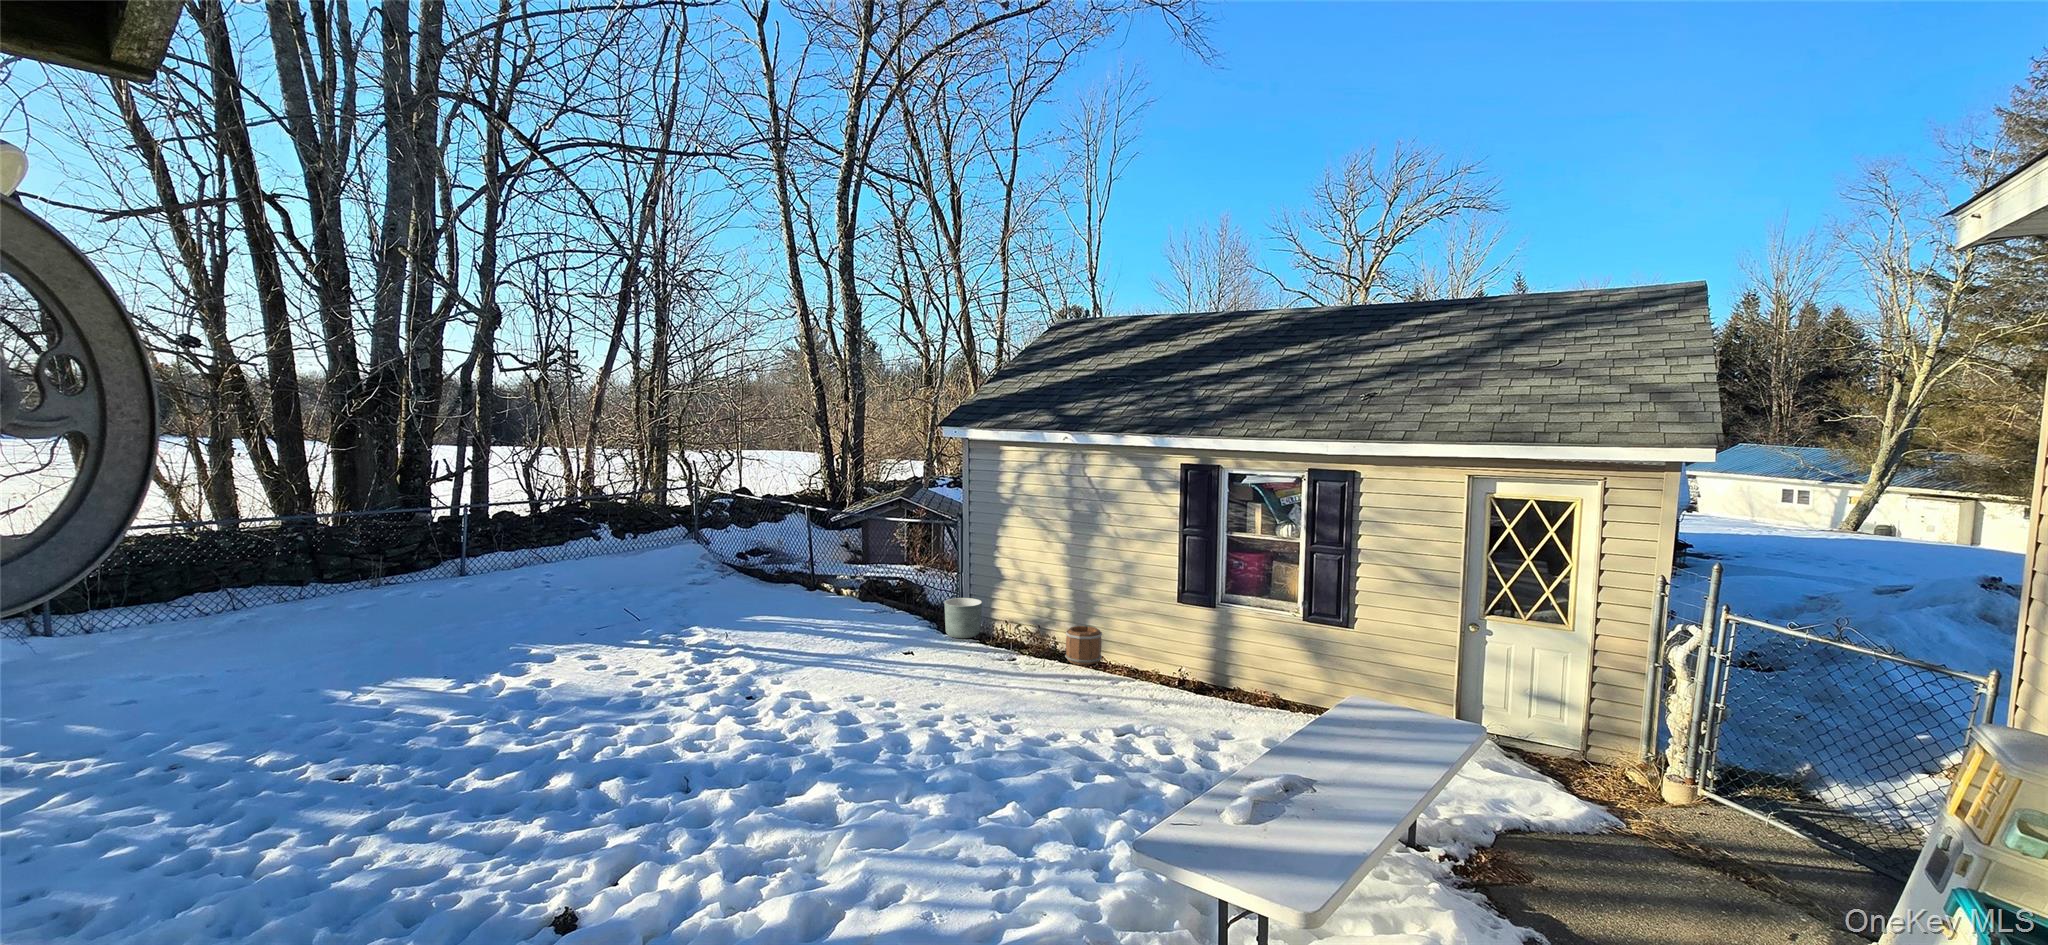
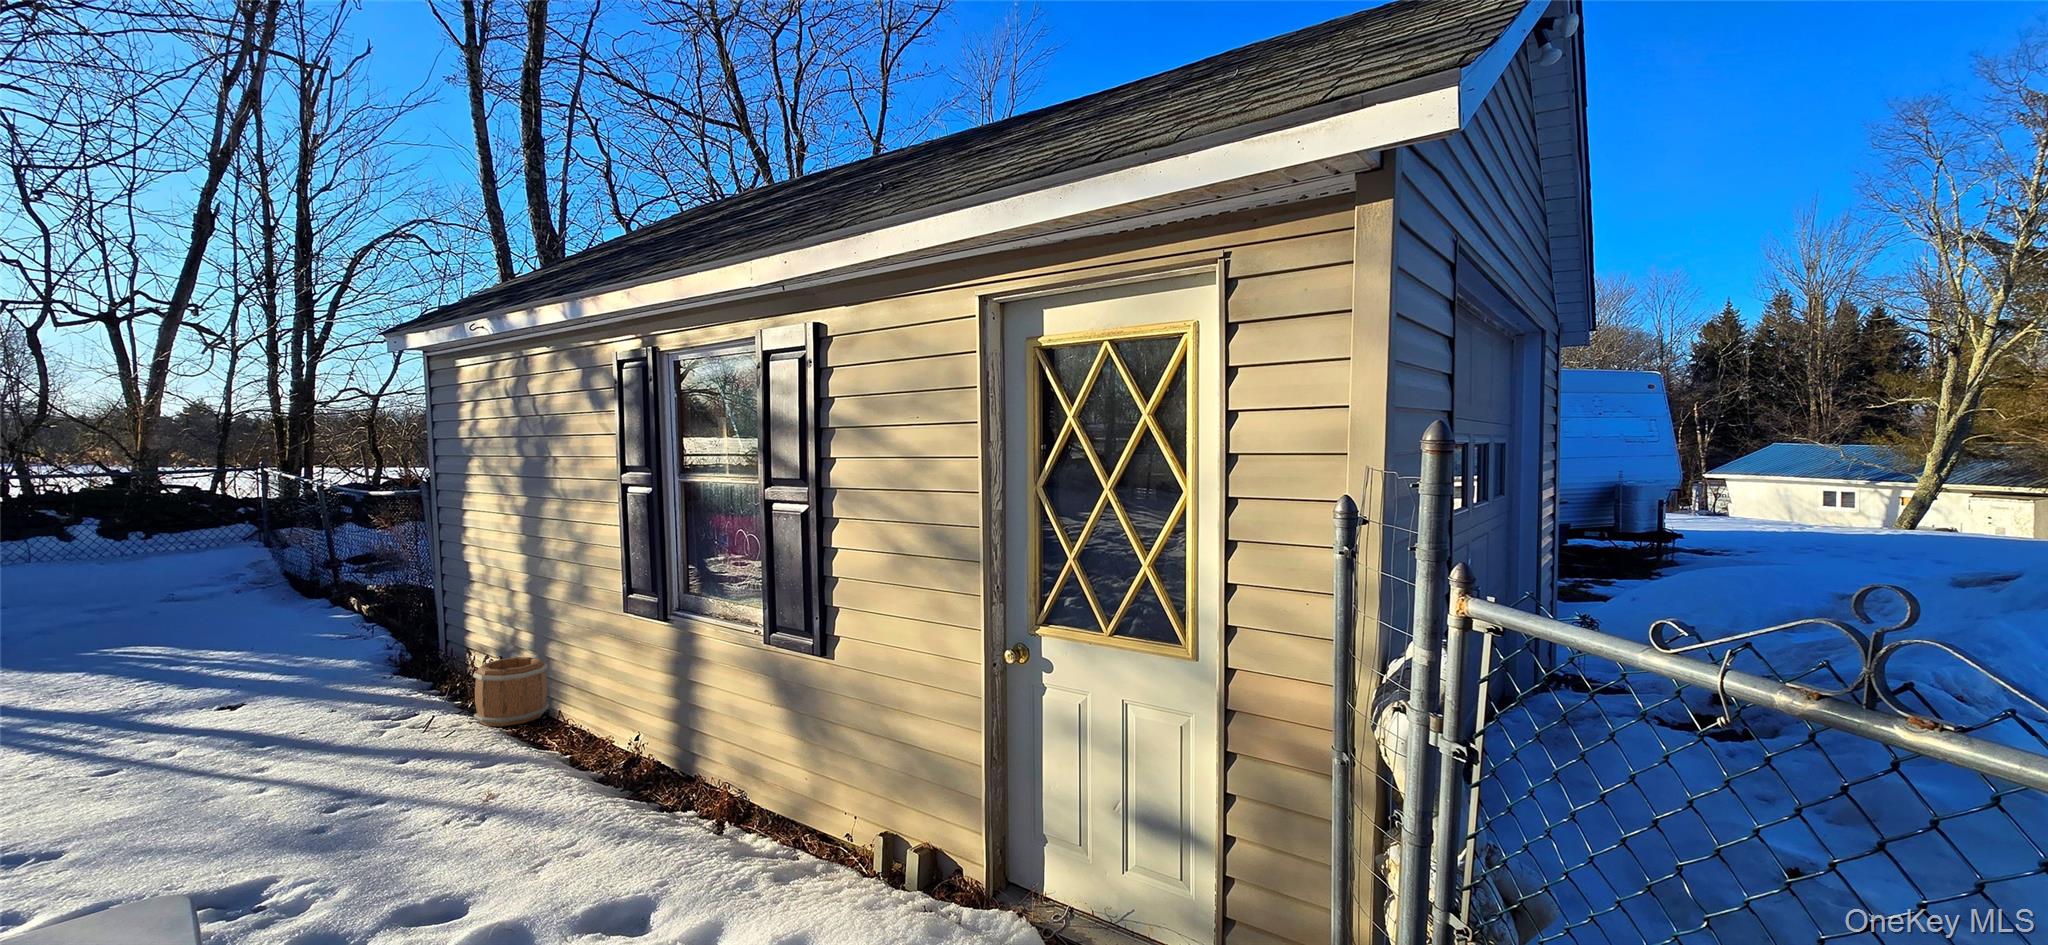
planter: present [944,598,982,638] -> none [374,614,448,679]

